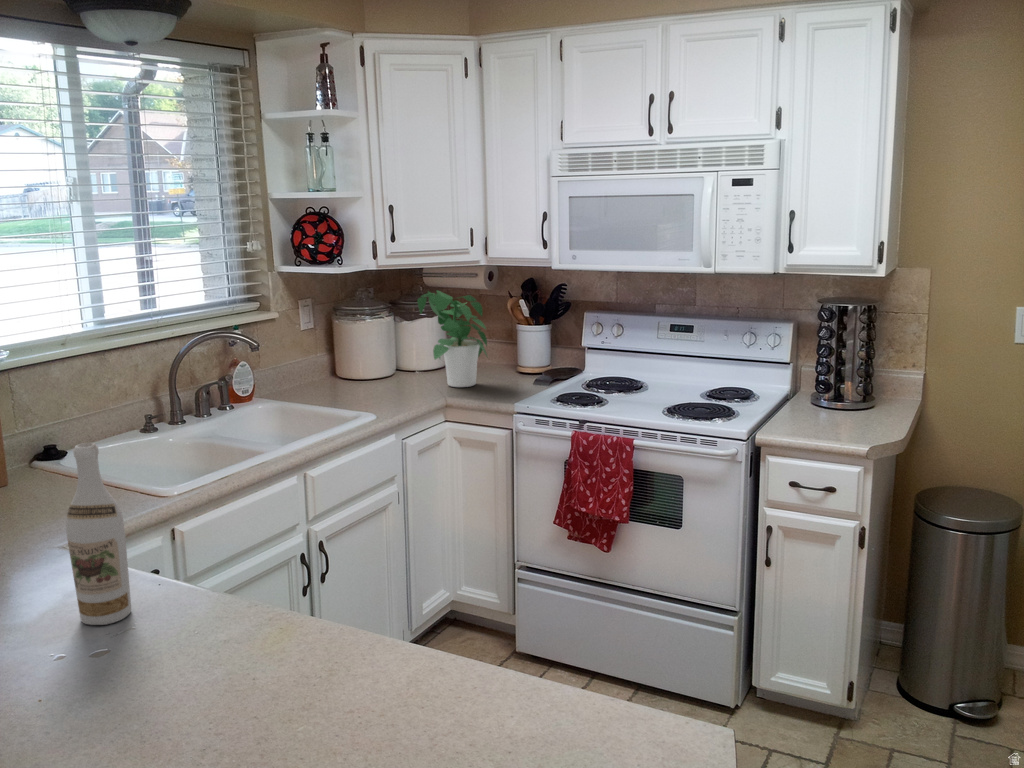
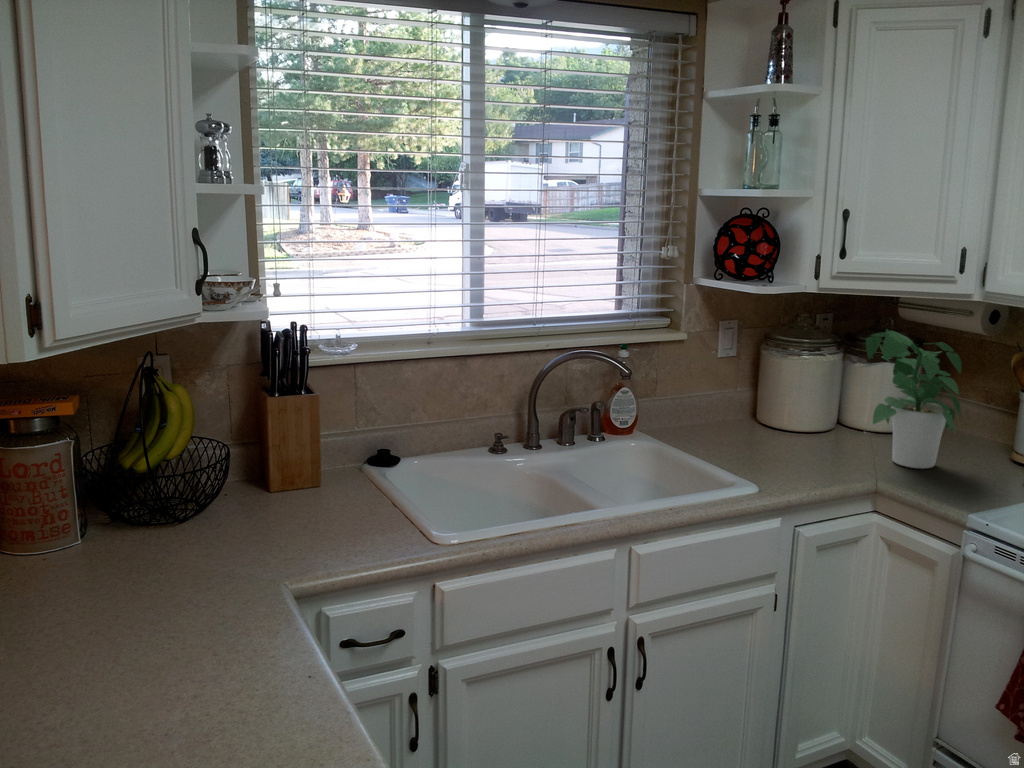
wine bottle: present [66,443,131,625] -> none [189,487,260,718]

